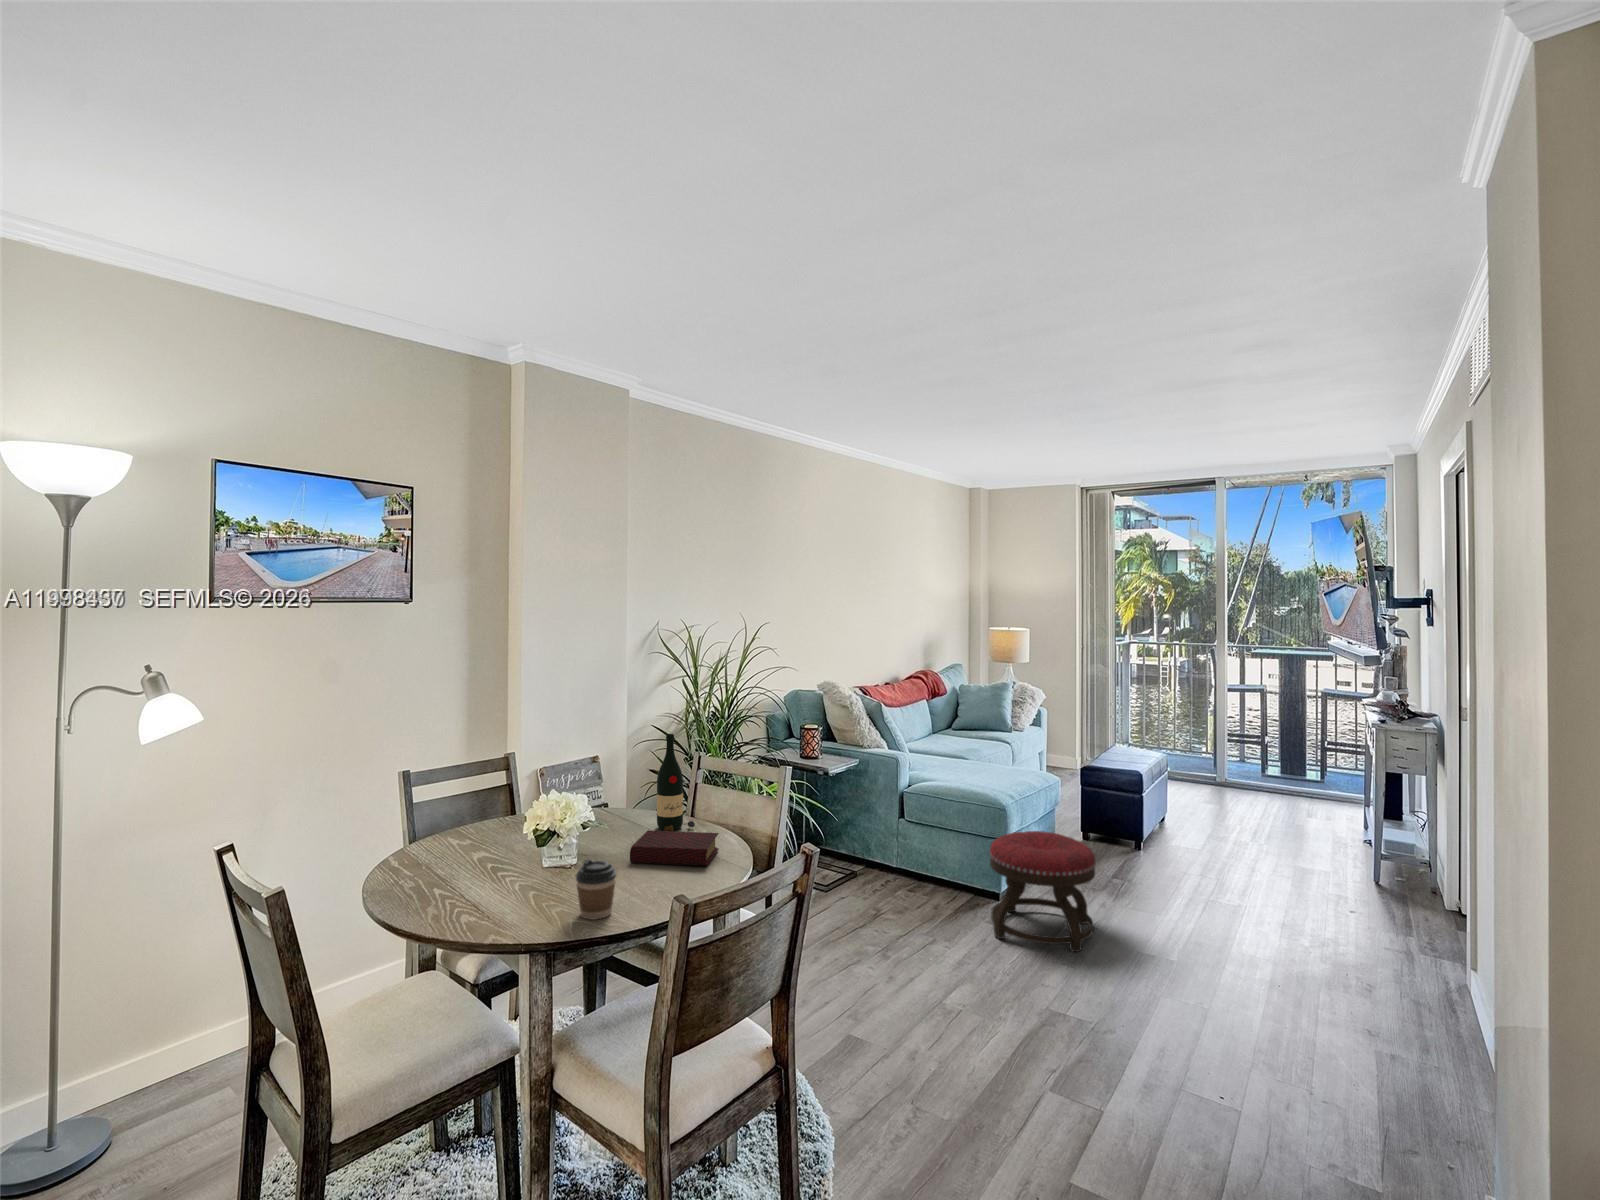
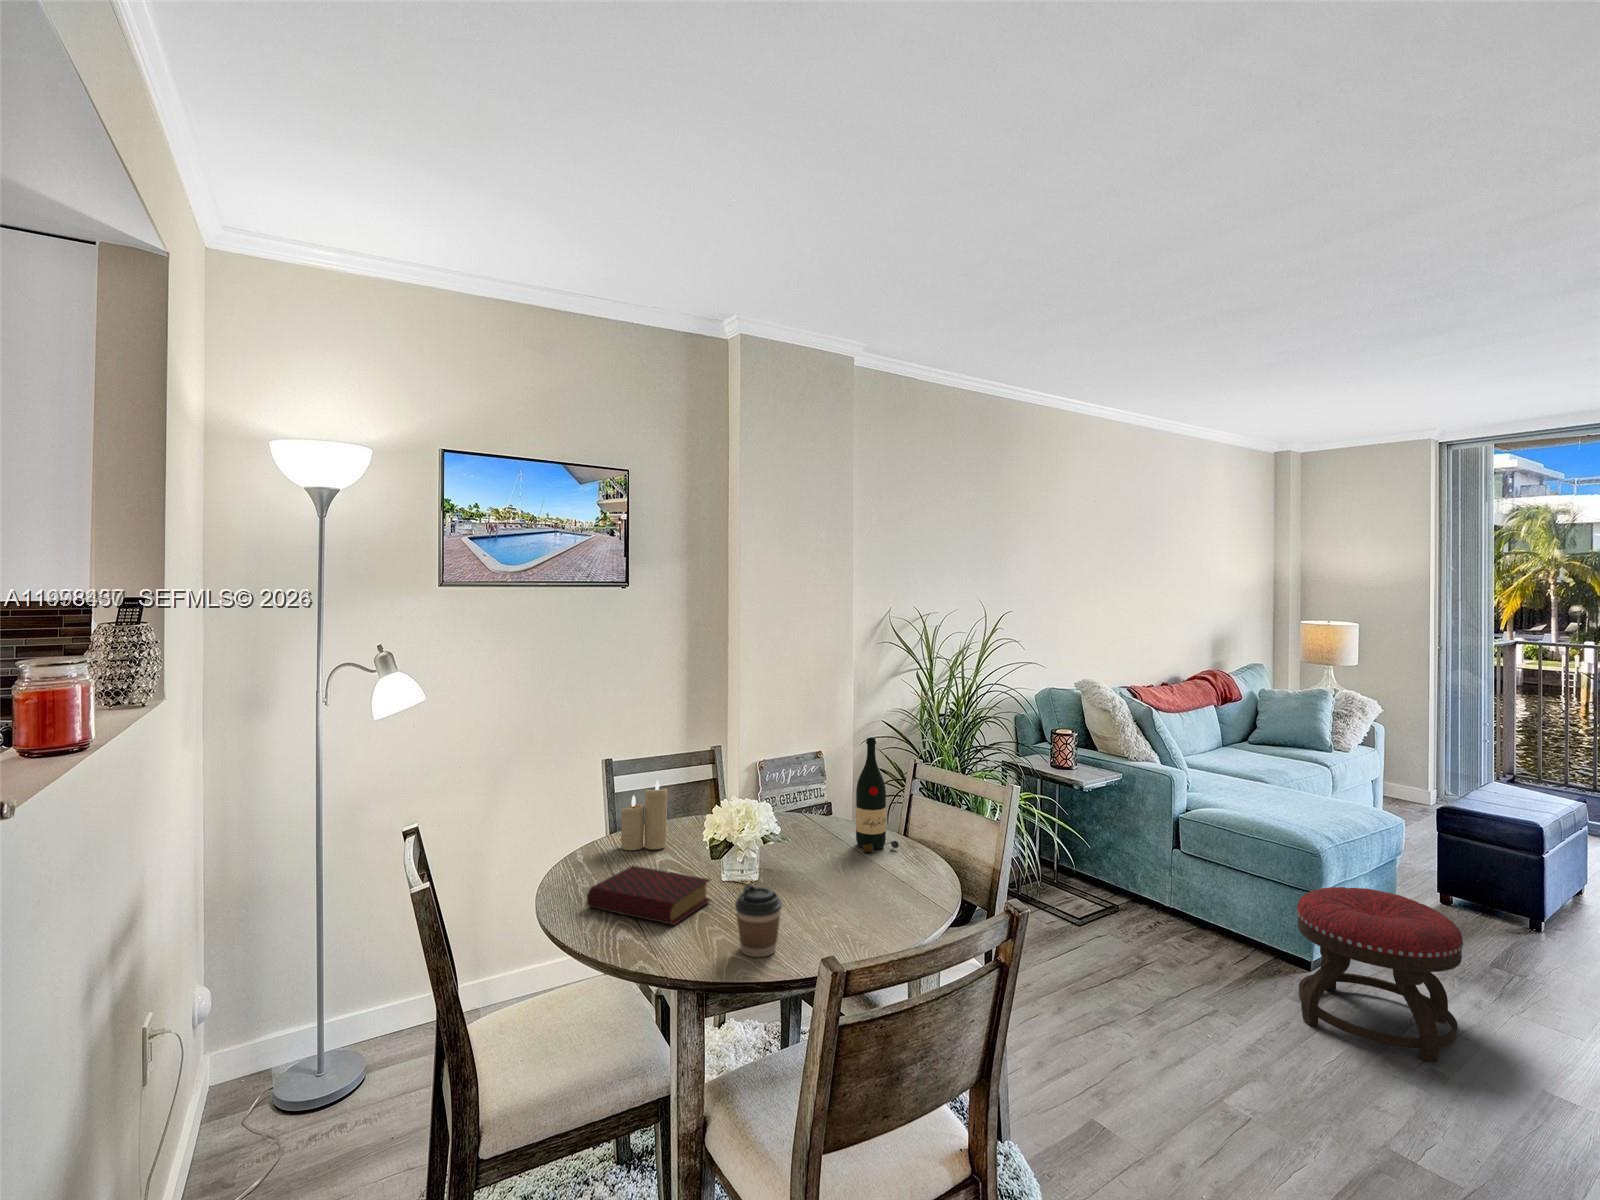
candle: none [437,784,483,851] -> present [621,780,667,850]
book: present [630,831,719,866] -> present [587,866,710,925]

